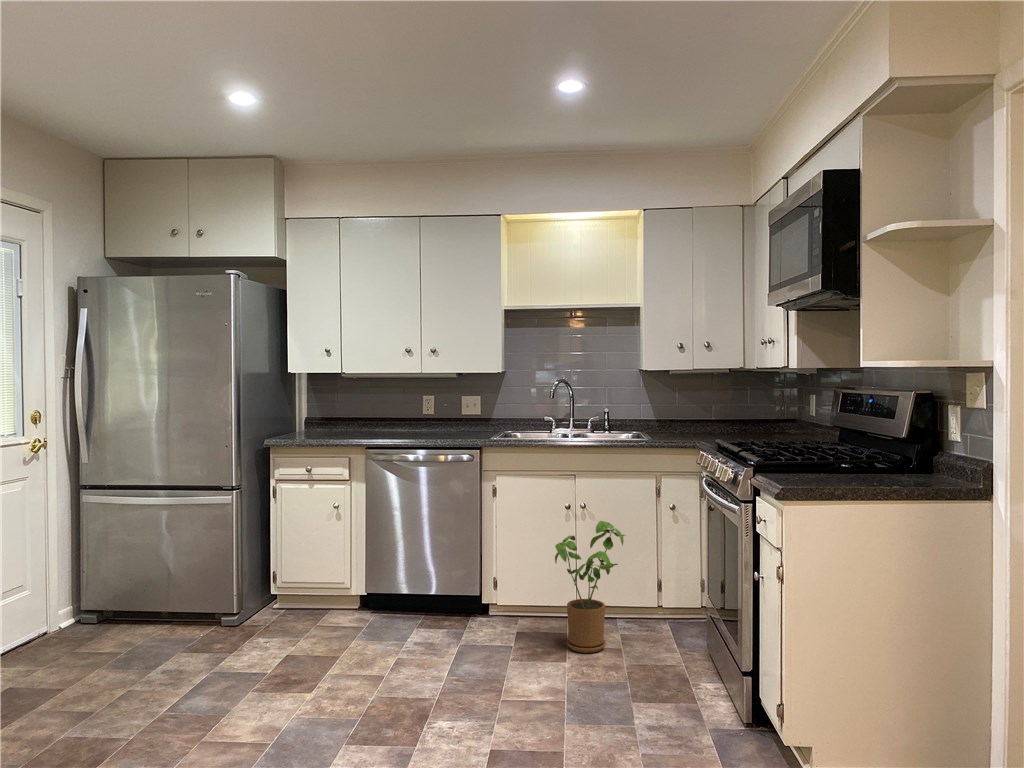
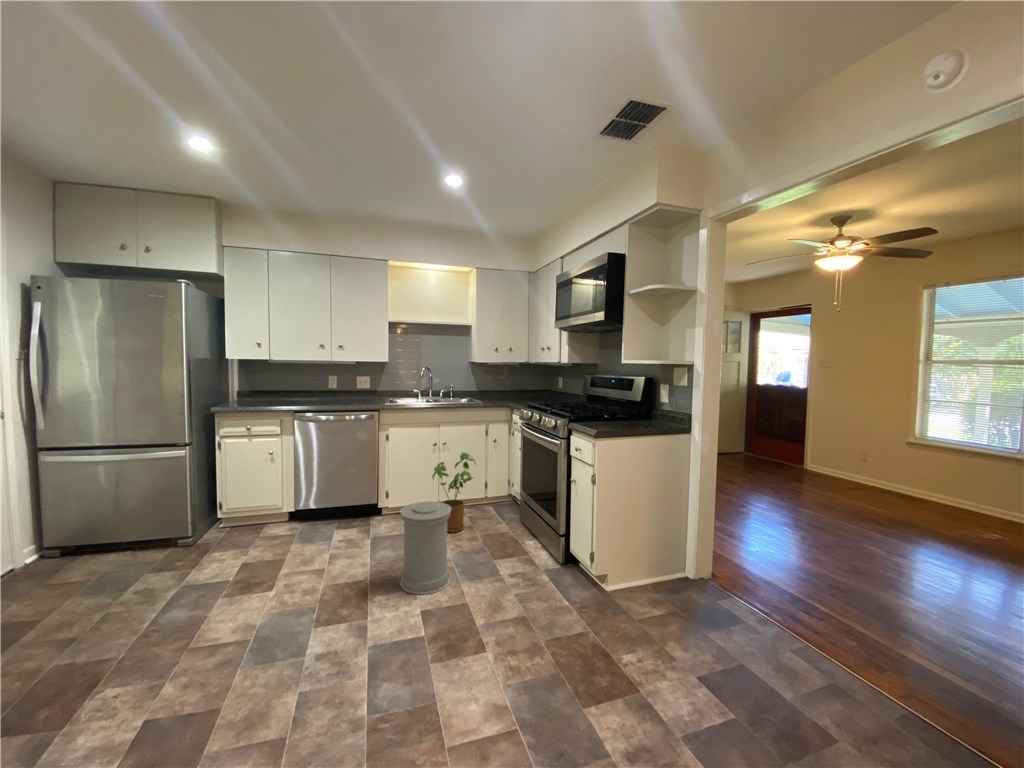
trash can: none [474,590,551,731] -> present [400,501,451,594]

